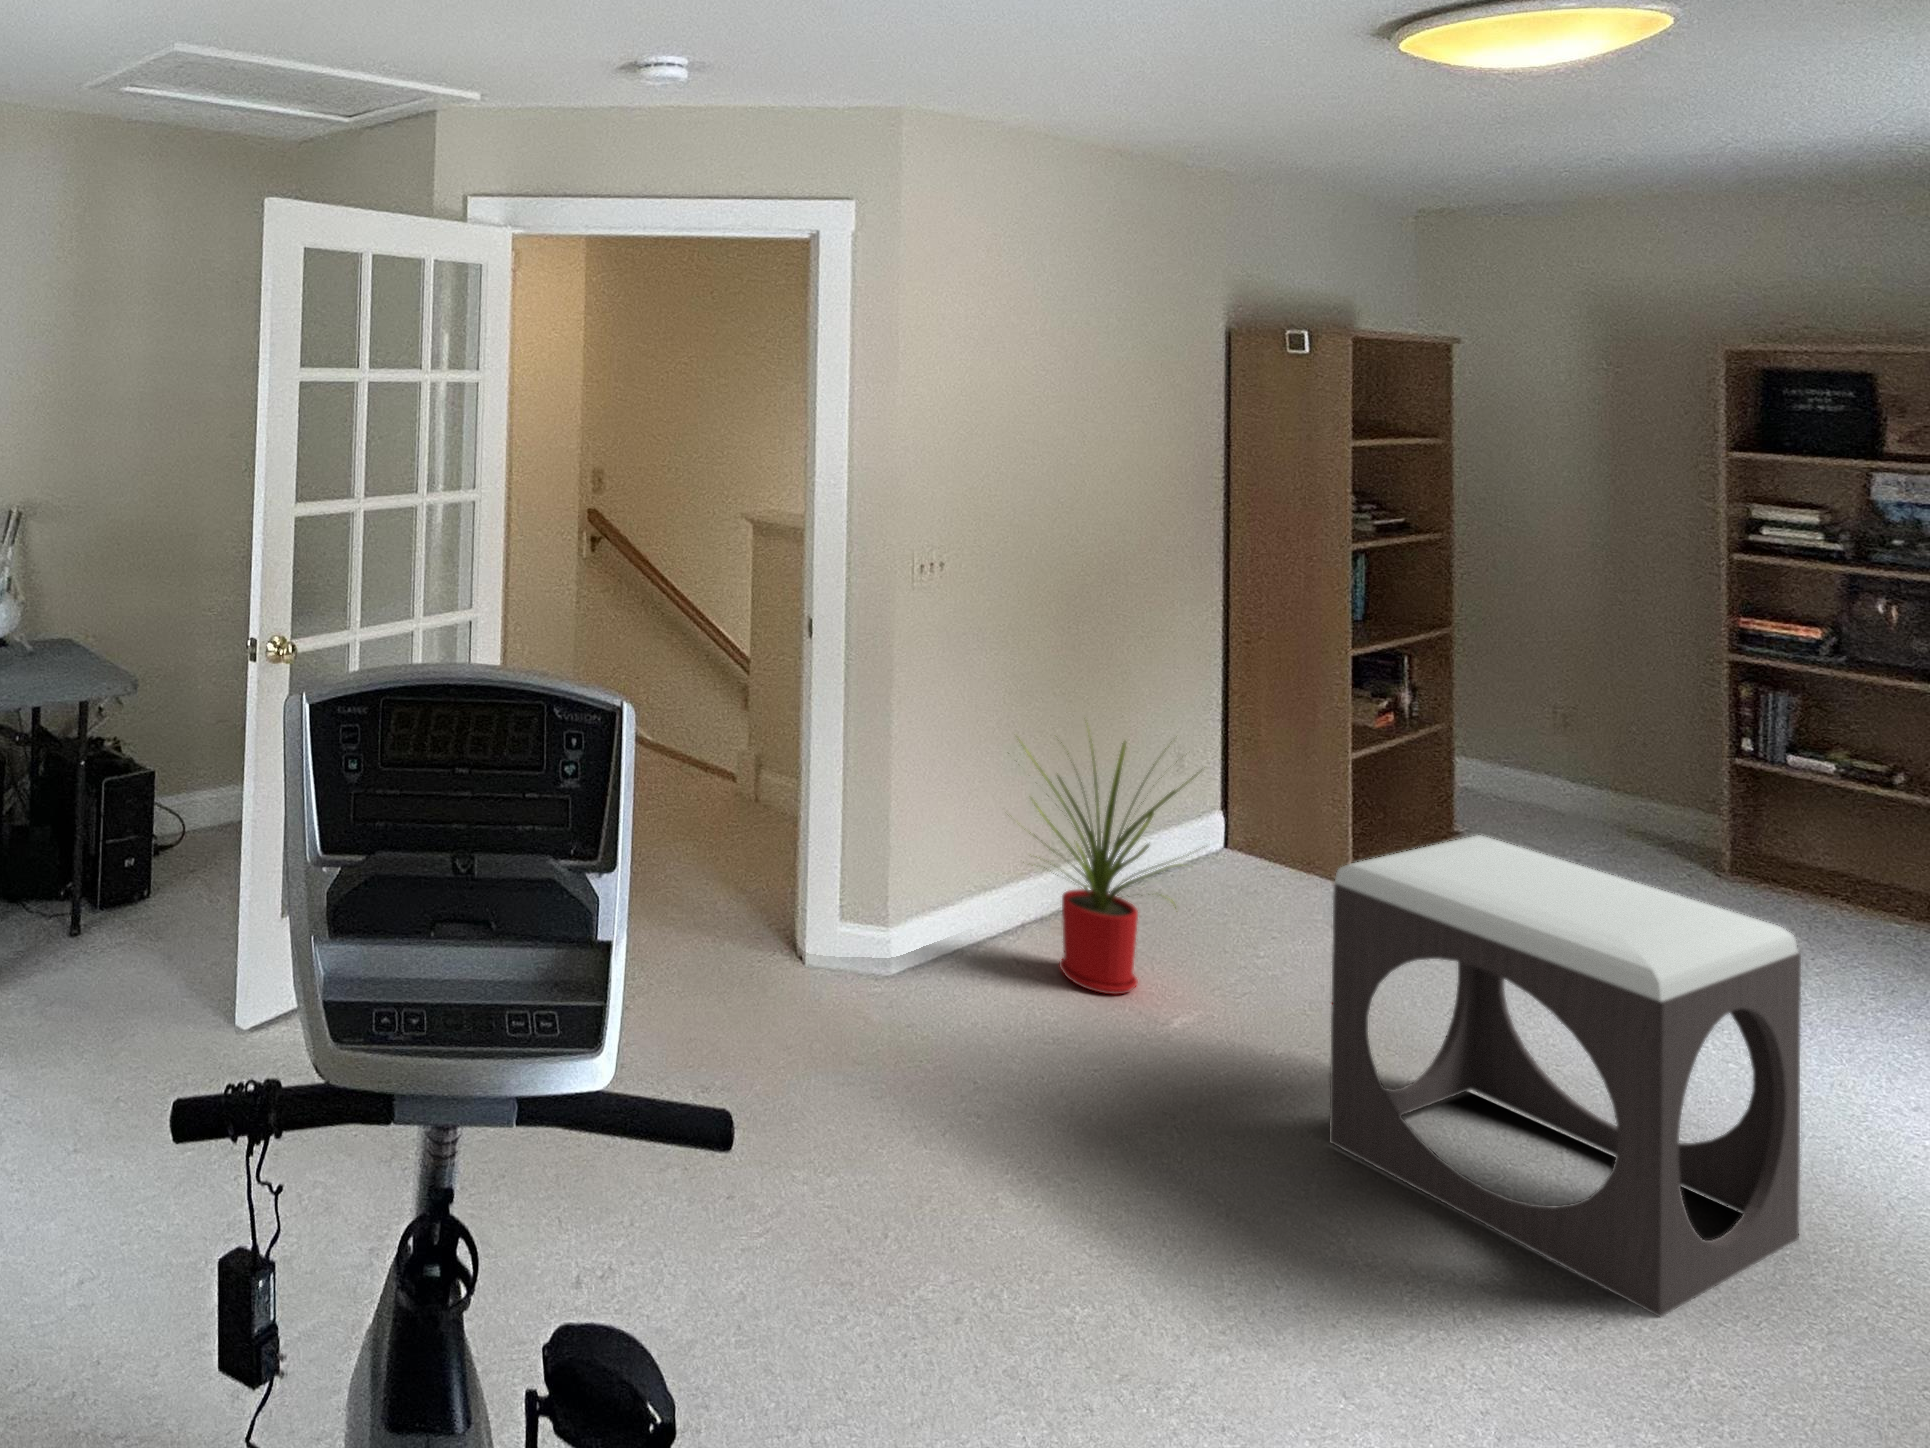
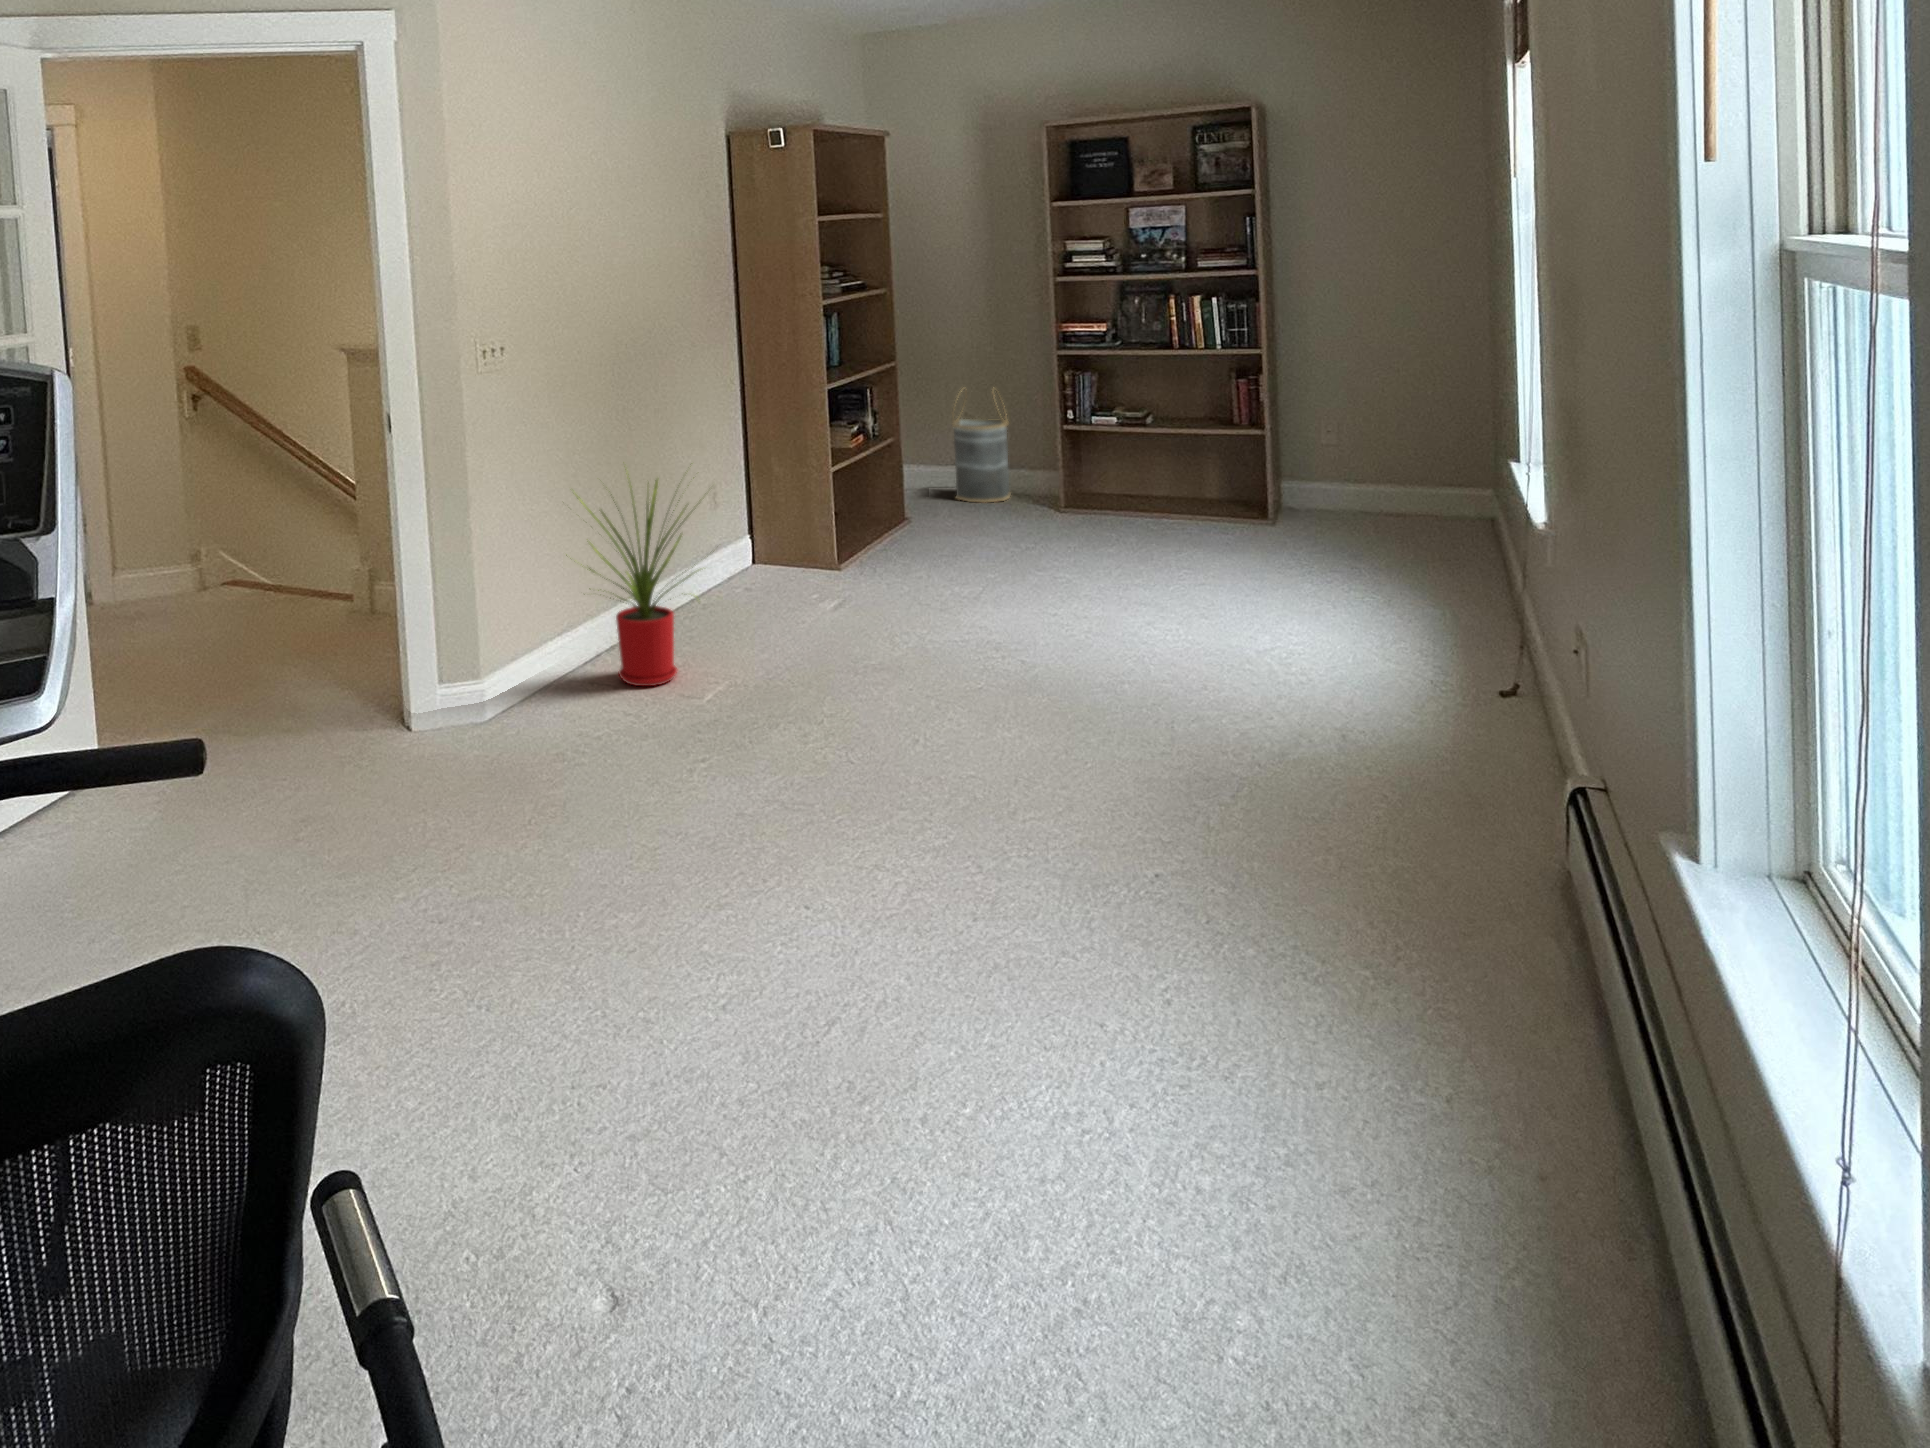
basket: none [1533,672,1631,836] -> present [953,389,1010,503]
footstool: present [1329,835,1801,1317] -> none [795,488,1083,788]

